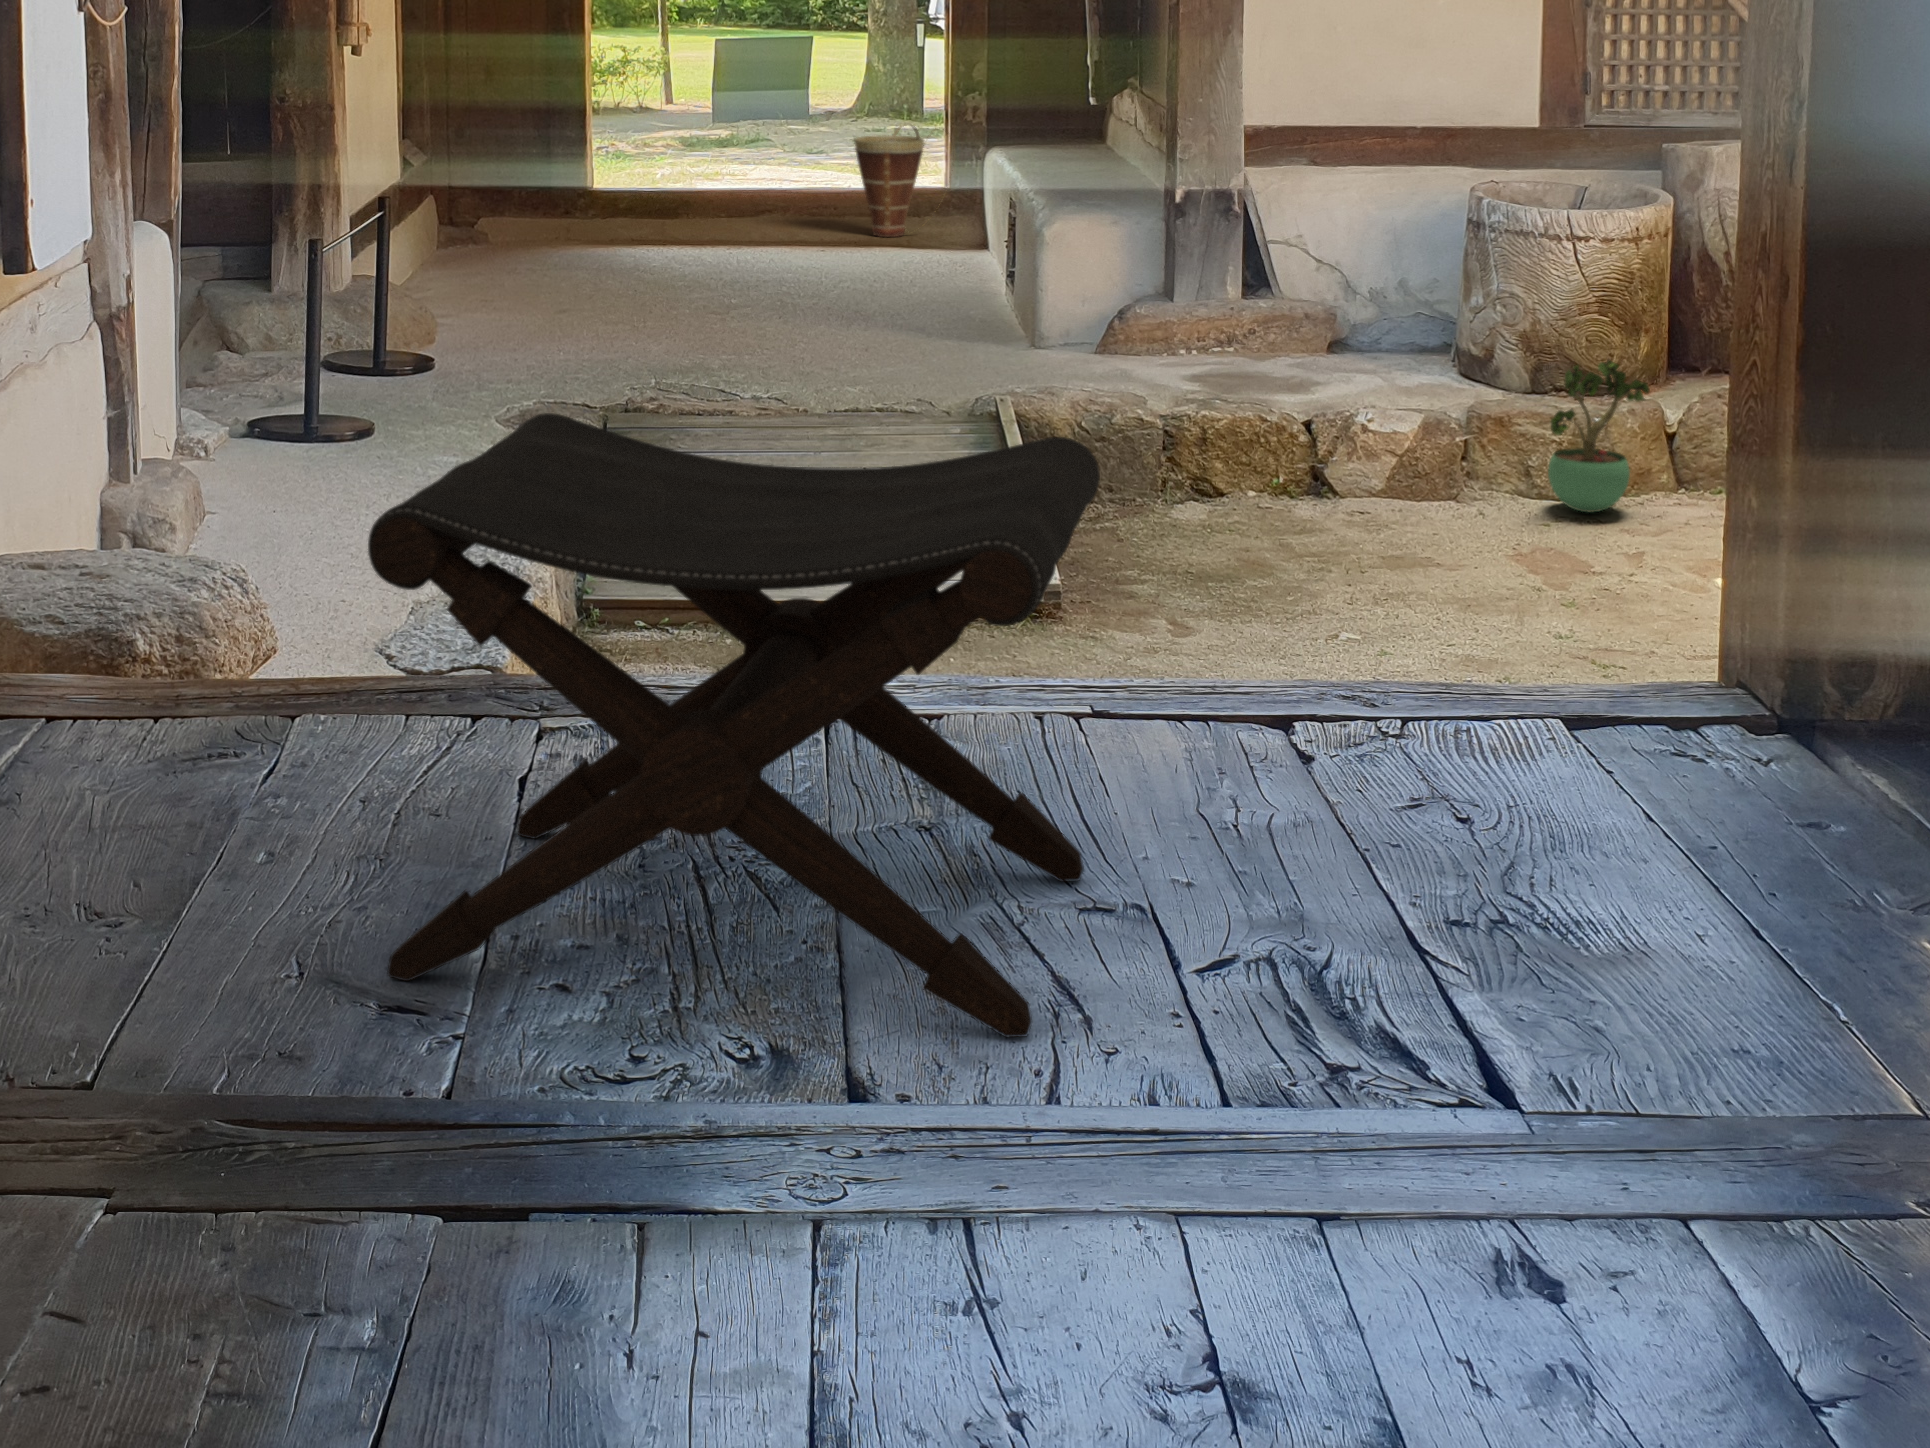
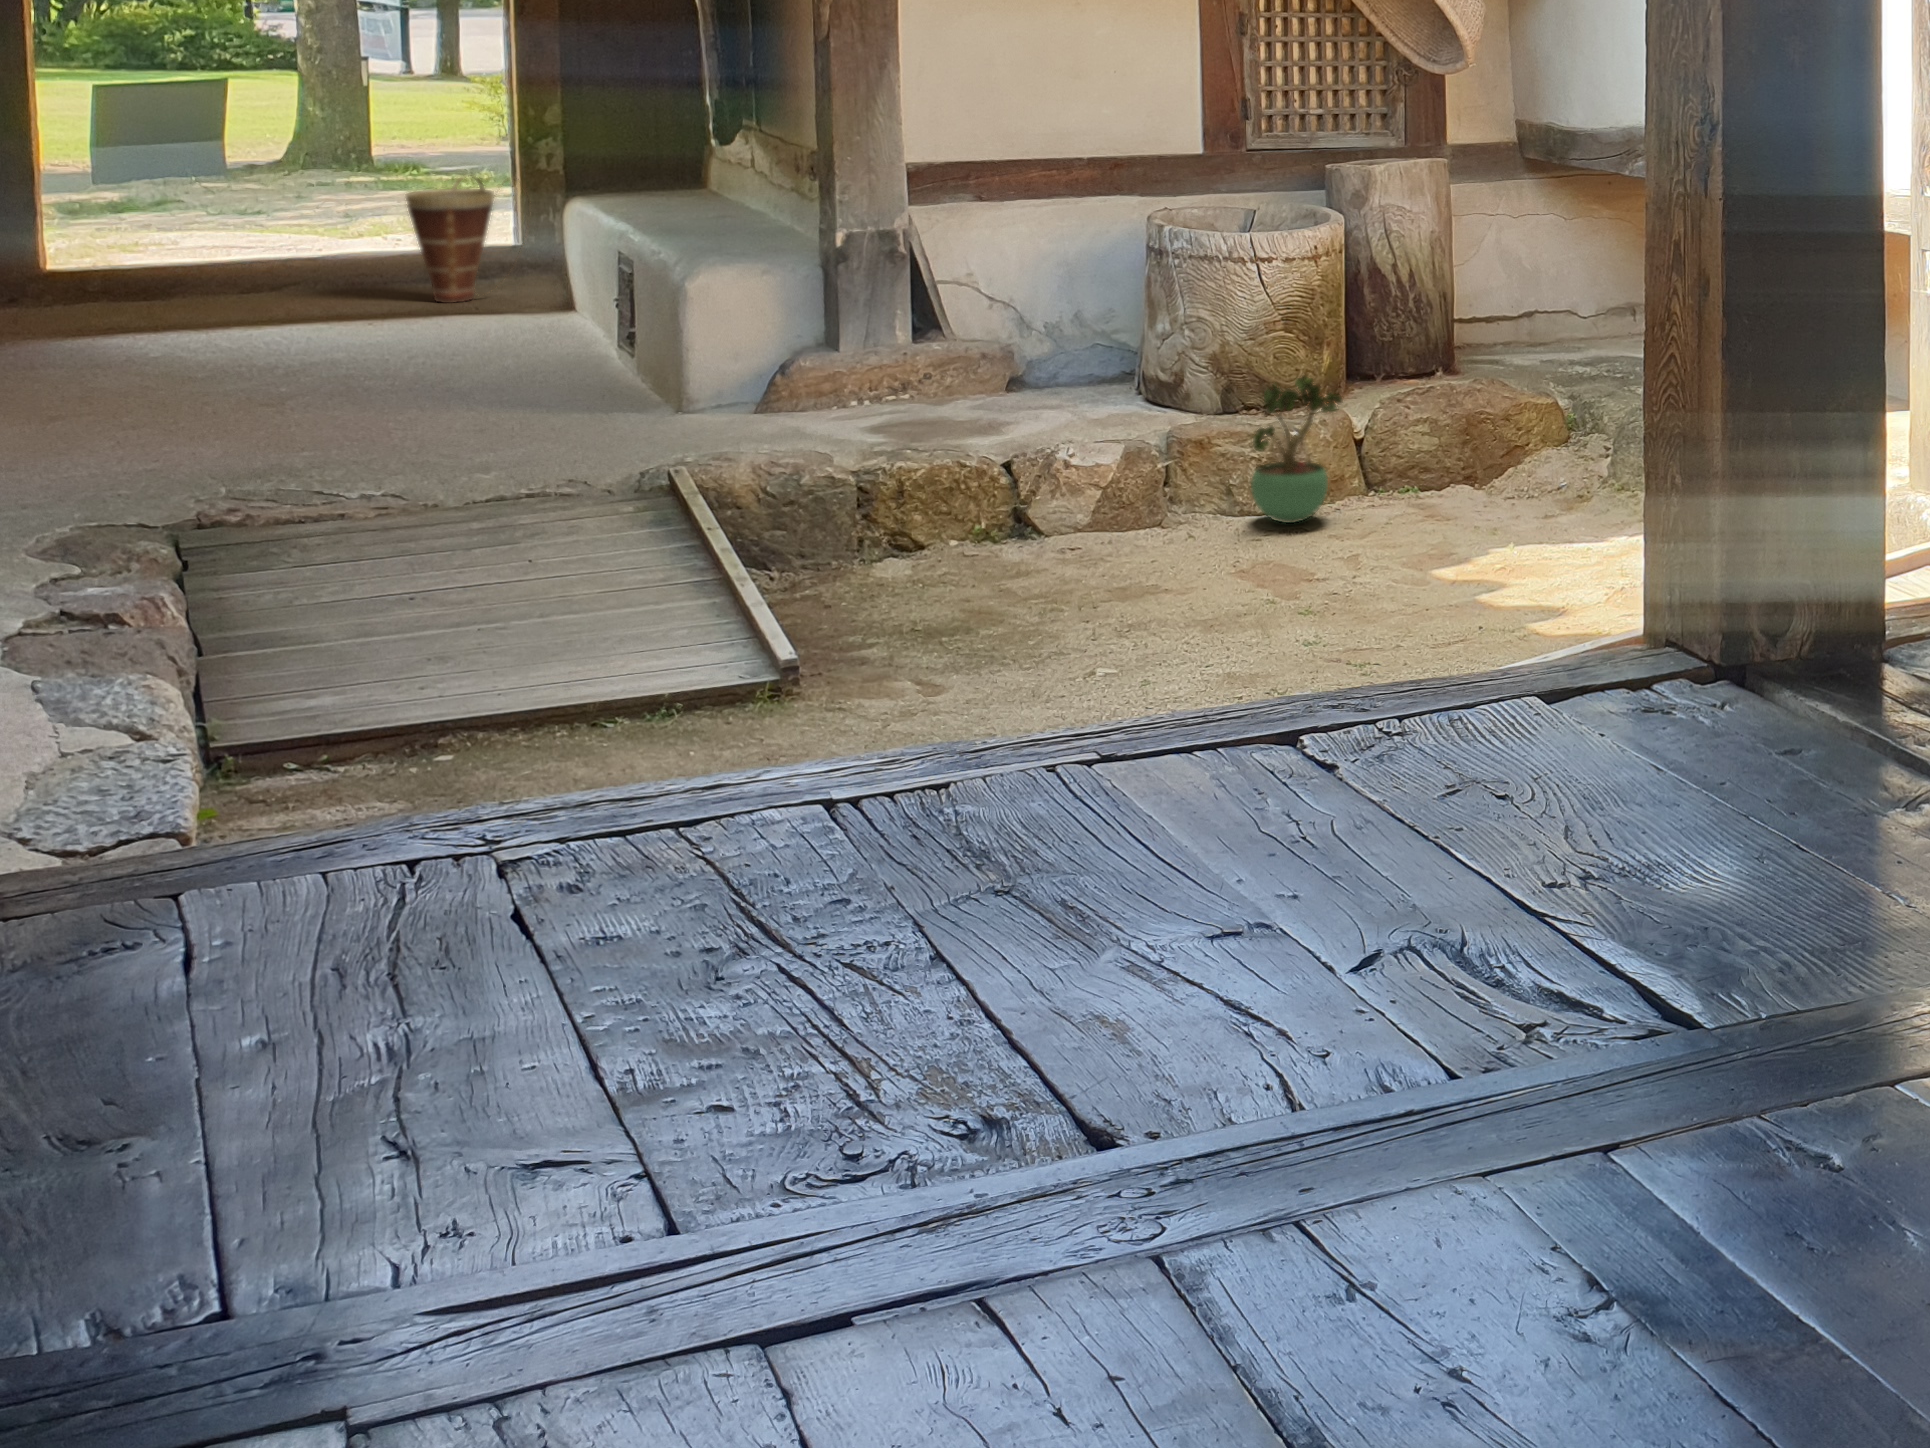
footstool: present [368,413,1100,1037] -> none [503,492,1246,1139]

